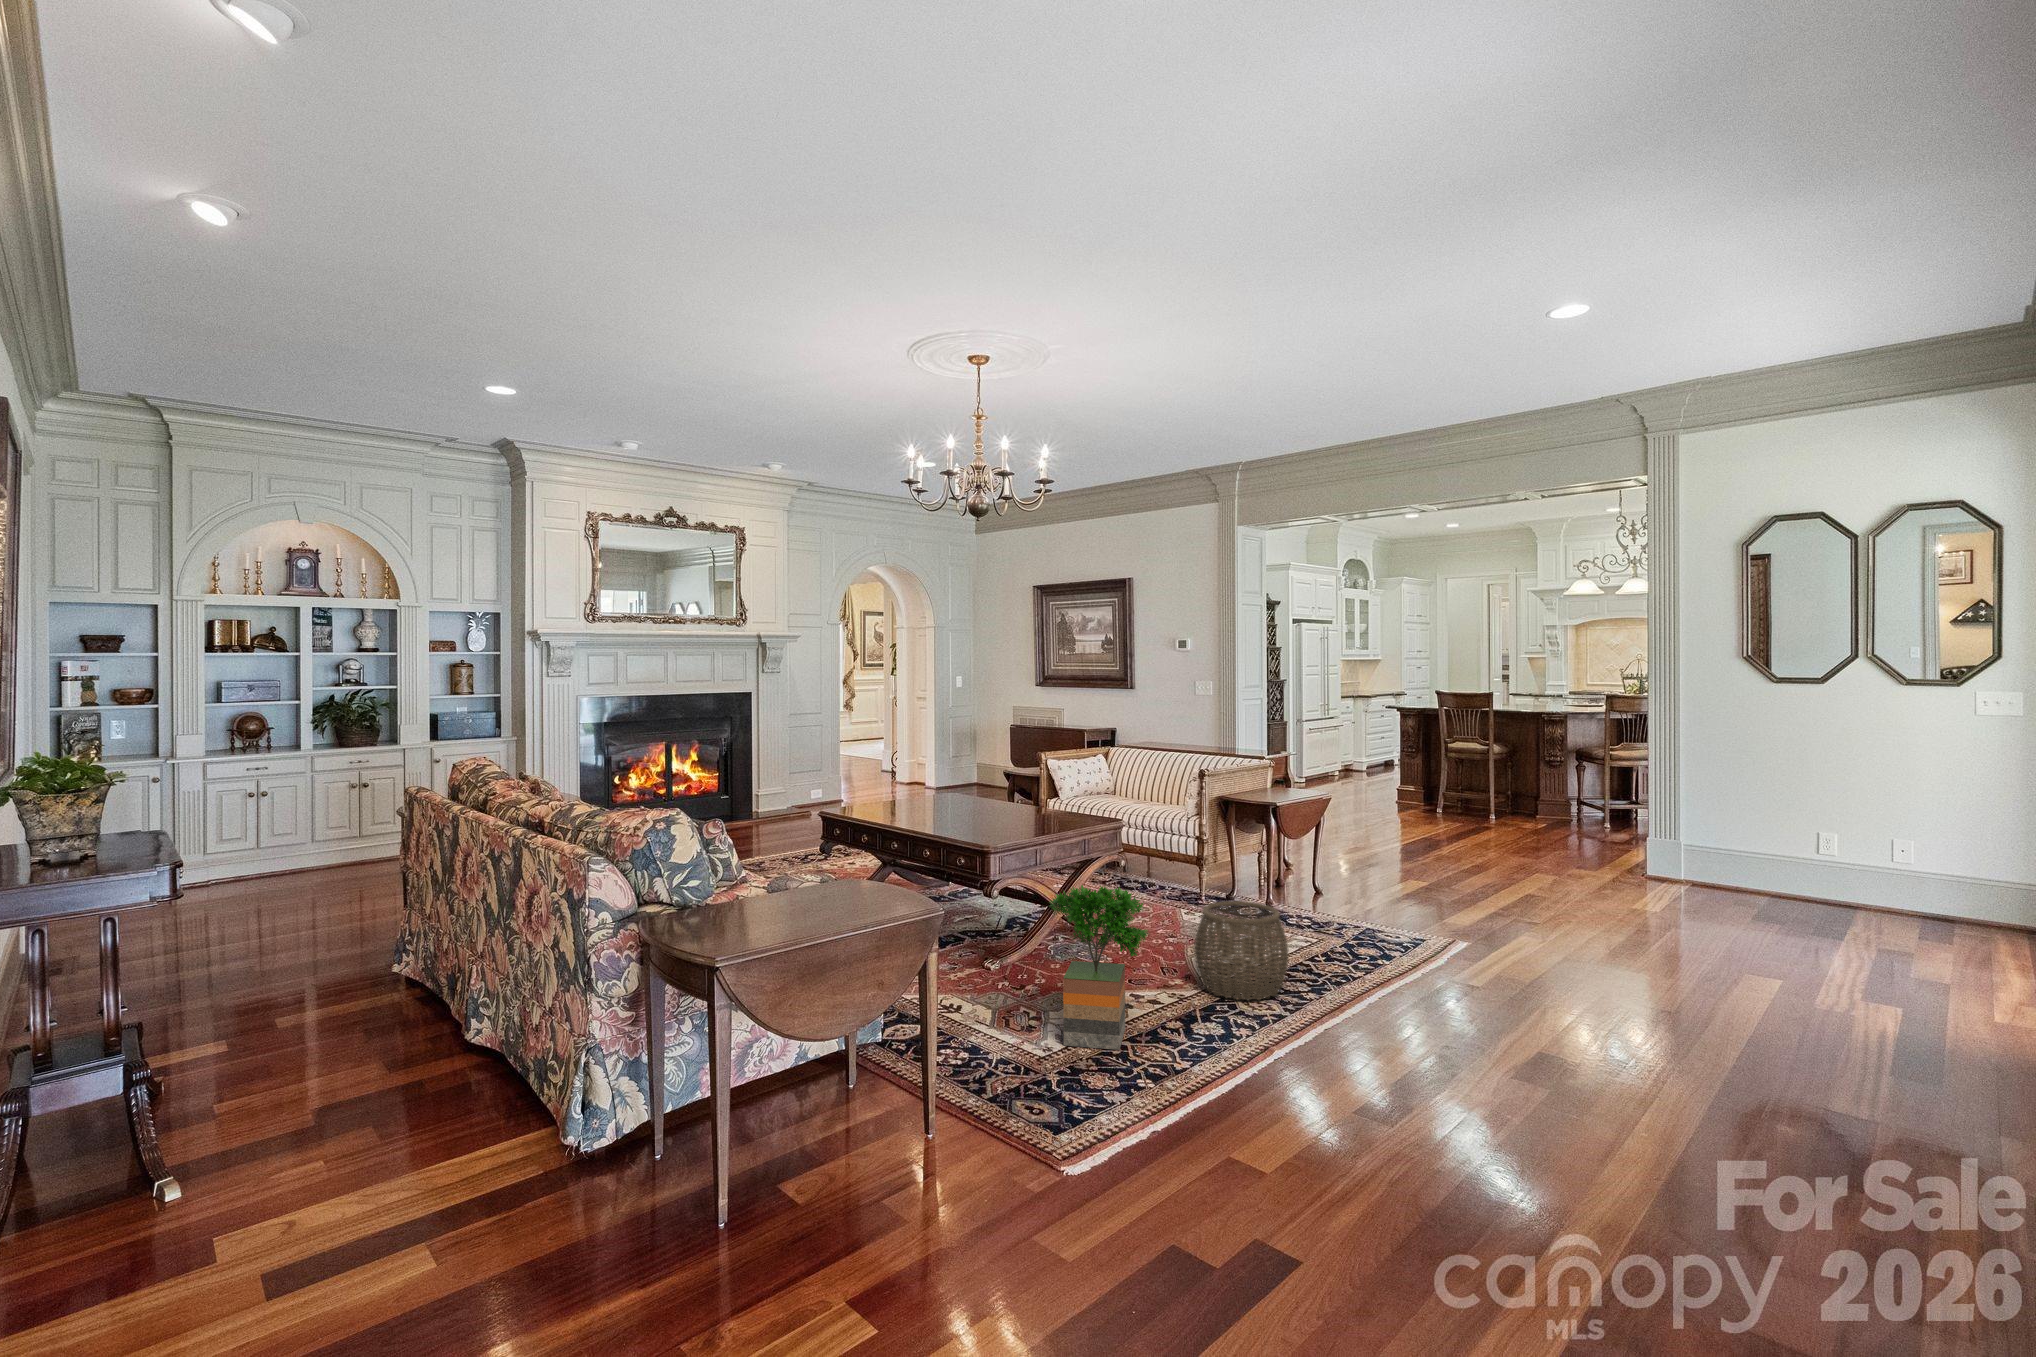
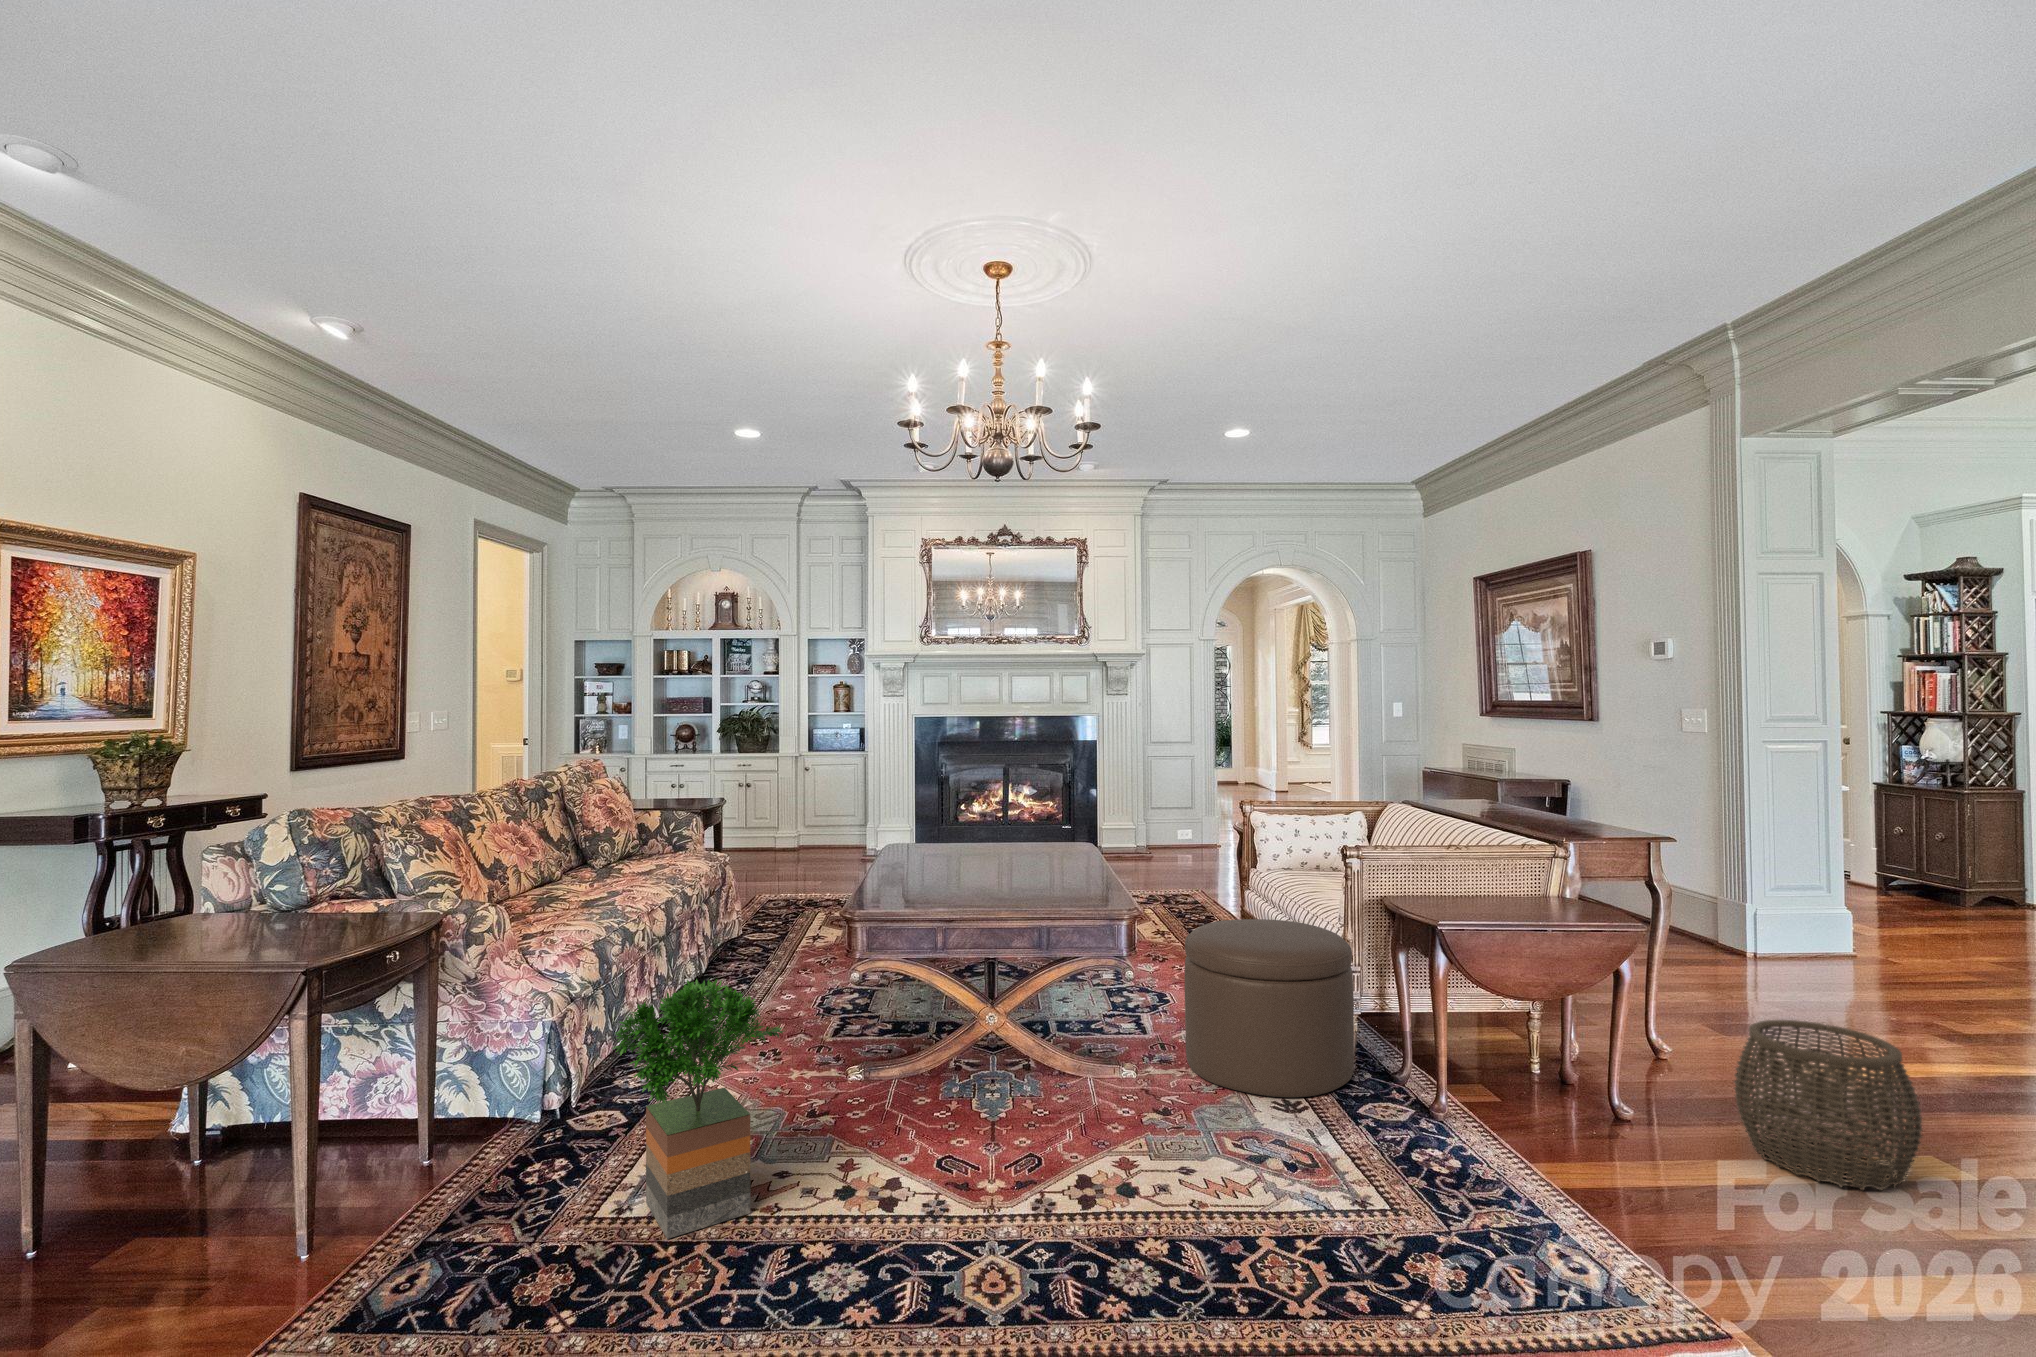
ottoman: none [1126,820,1228,920] -> present [1185,919,1354,1097]
woven basket: present [1194,901,1289,1001] -> present [1734,1020,1923,1190]

